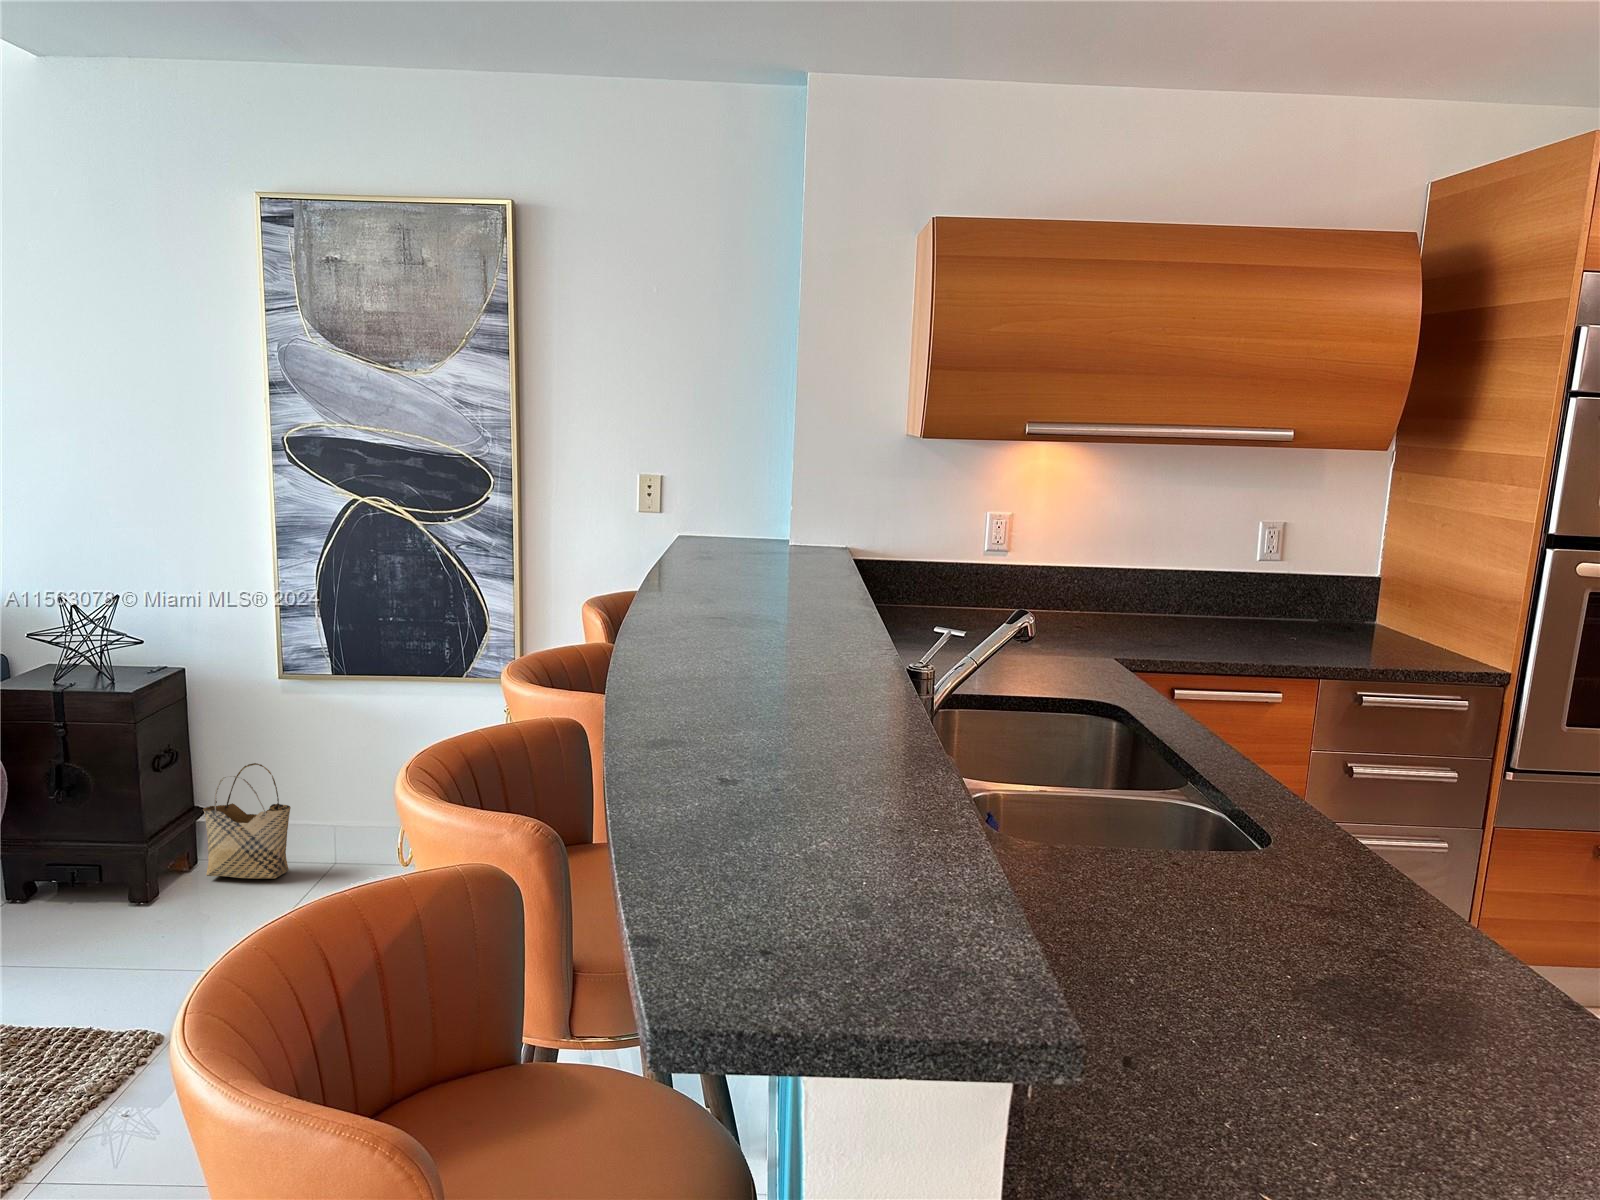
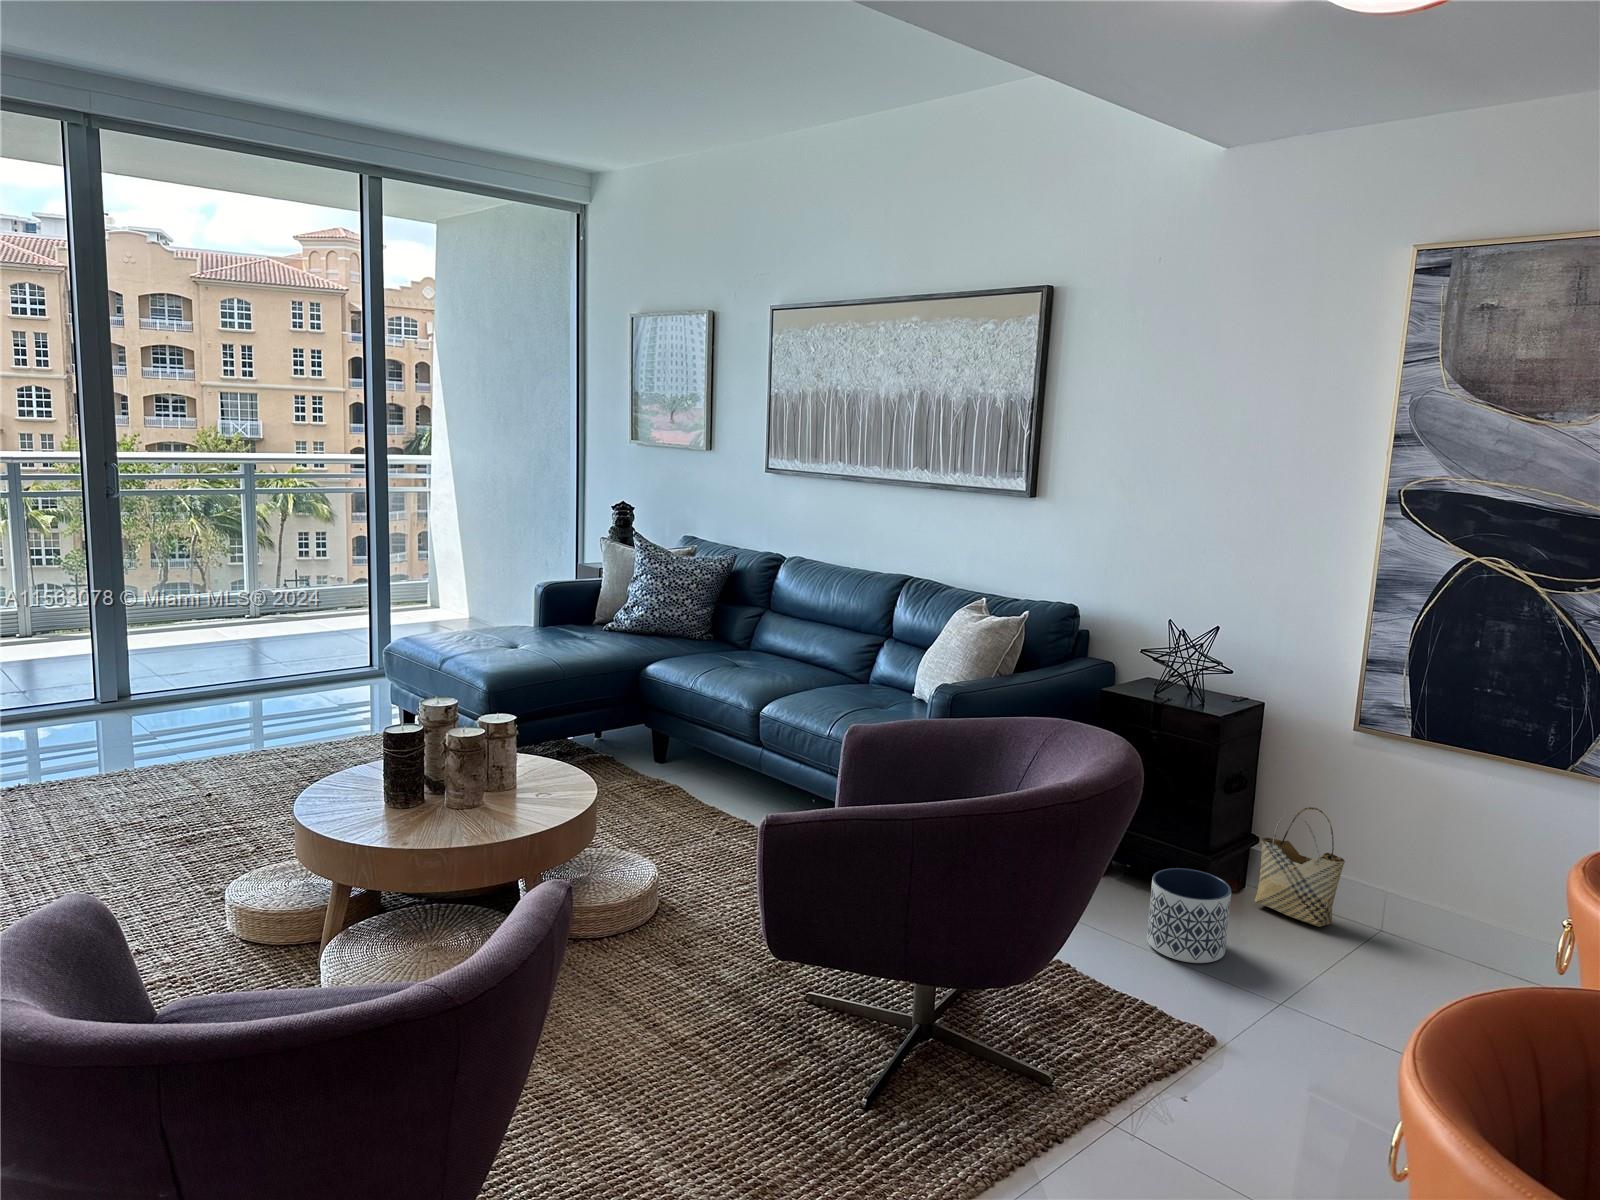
planter: none [72,863,174,968] -> present [1147,868,1231,963]

